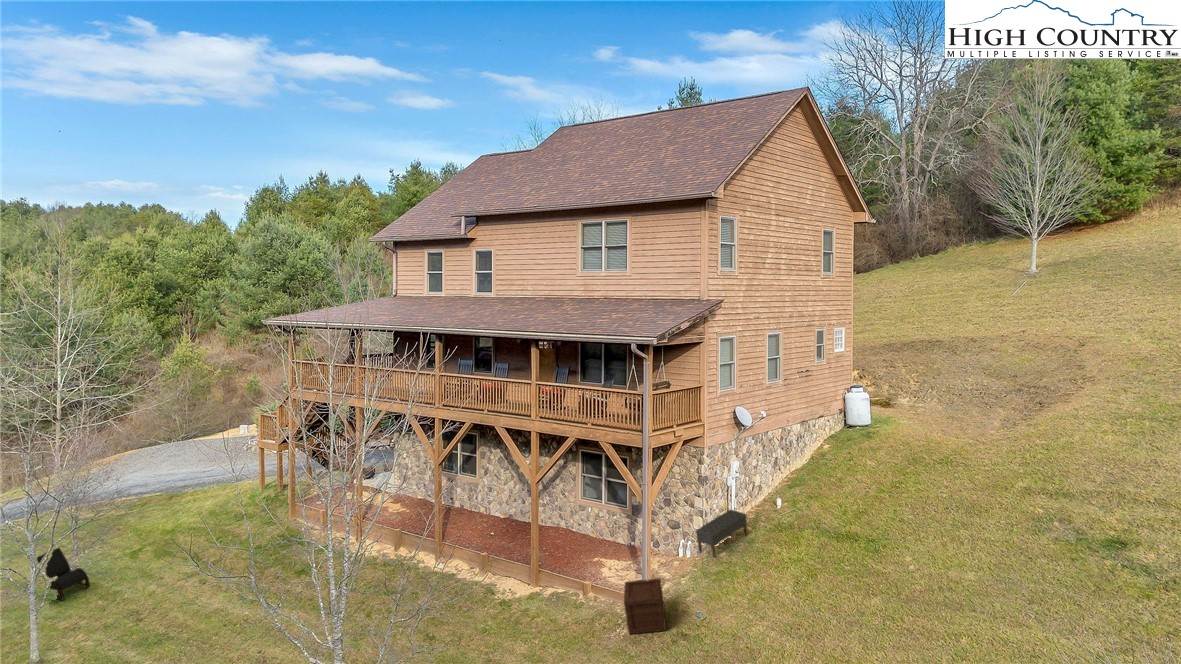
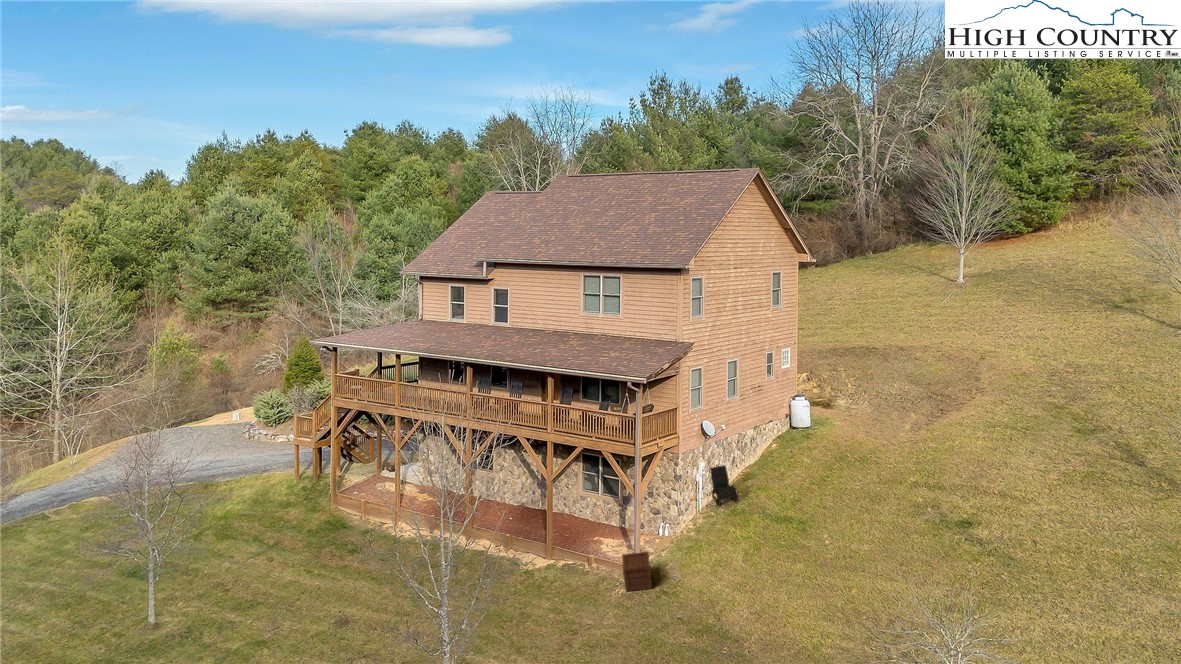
bench: present [696,510,747,557] -> none [672,500,710,536]
lounge chair: present [37,548,90,601] -> present [710,465,738,506]

